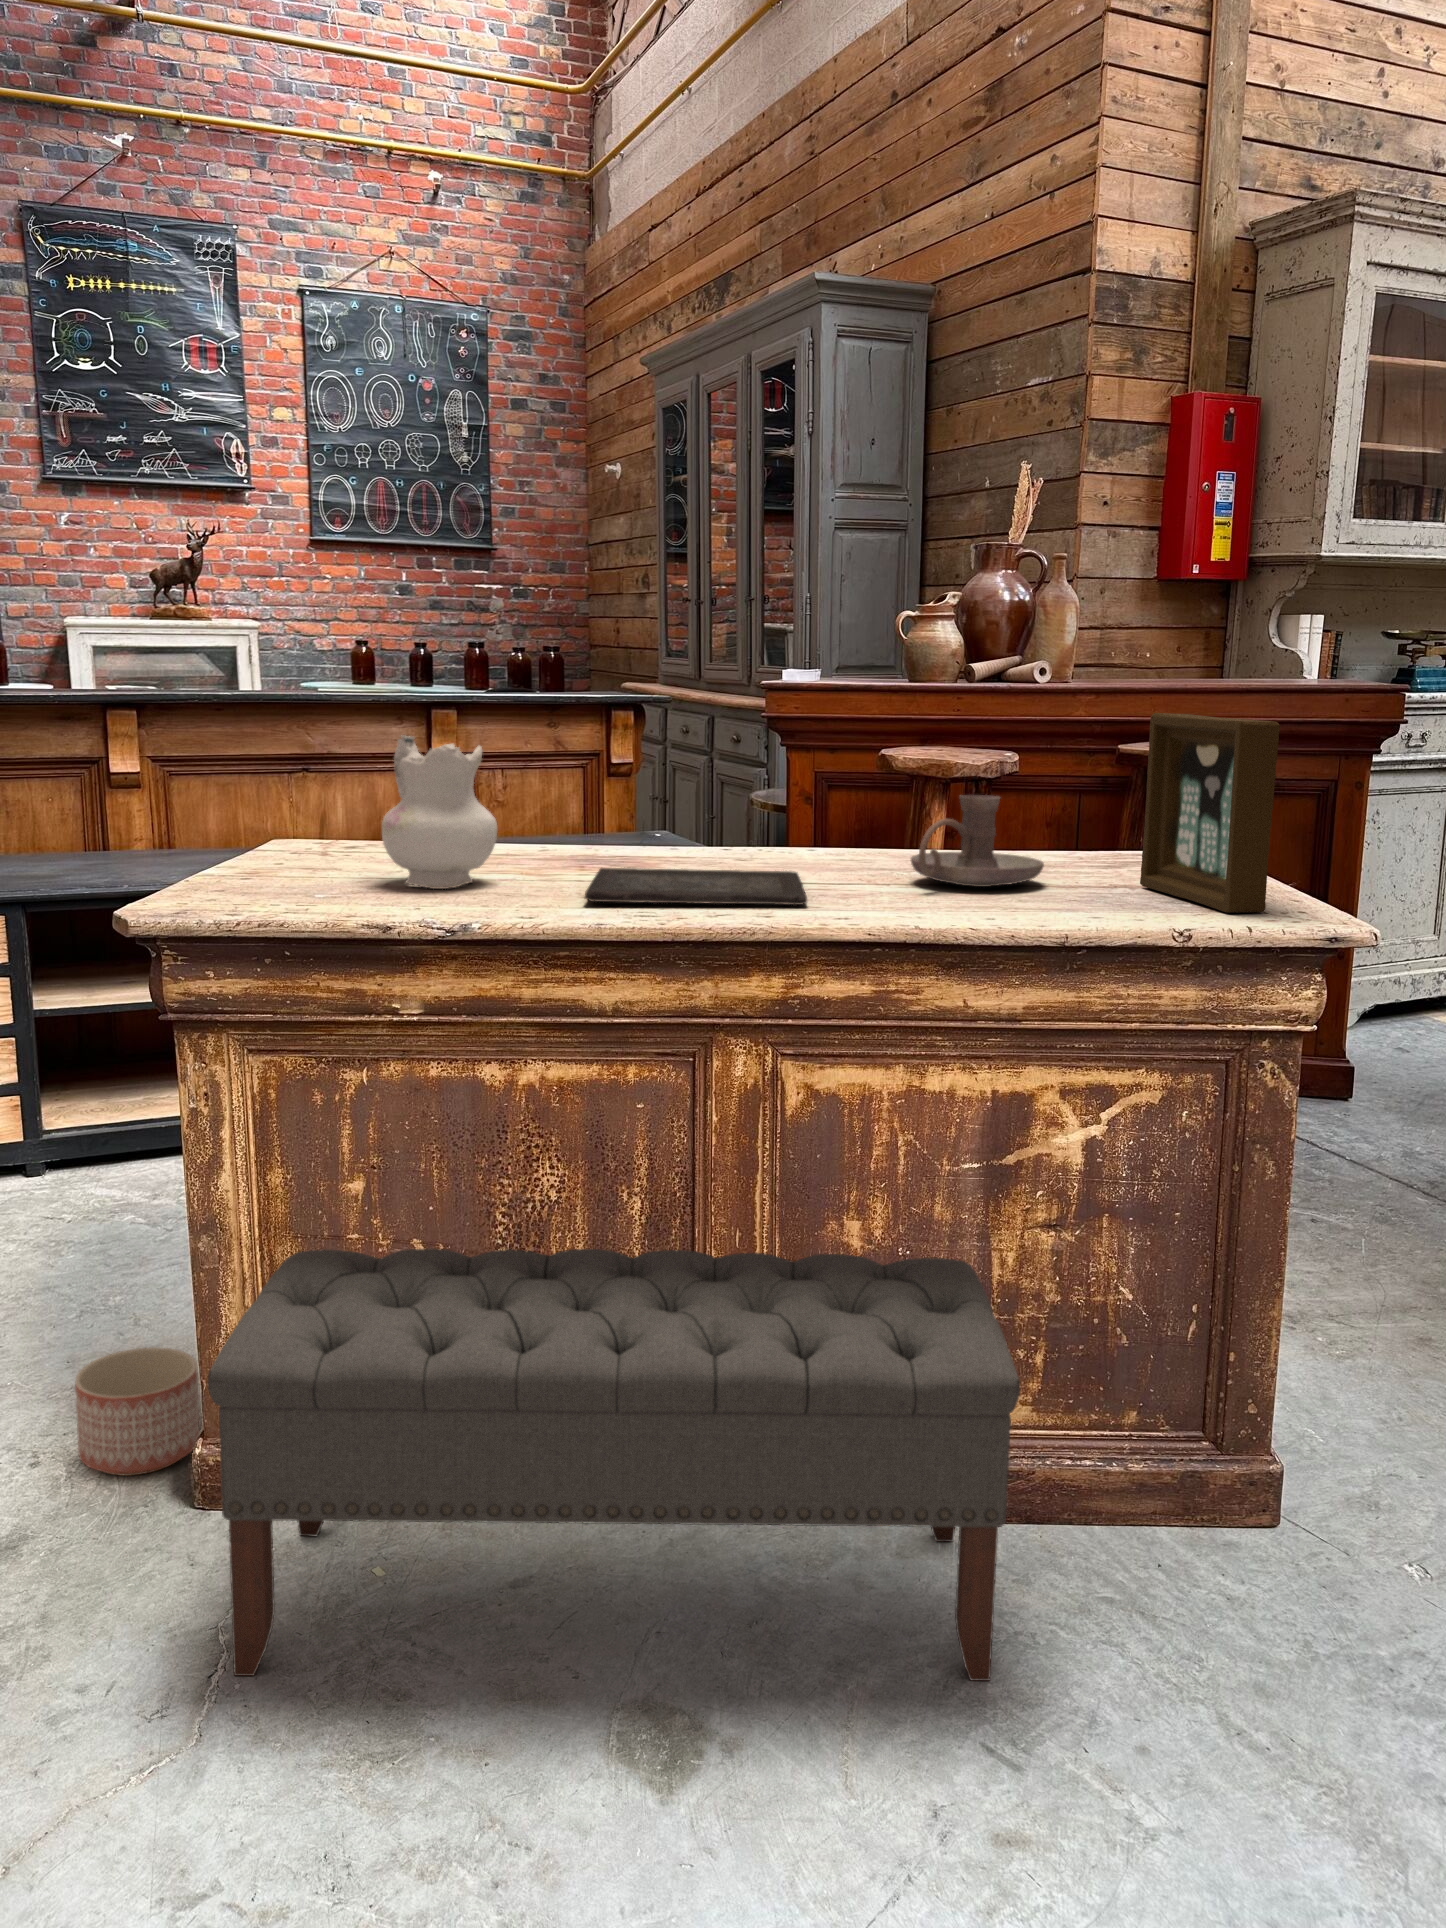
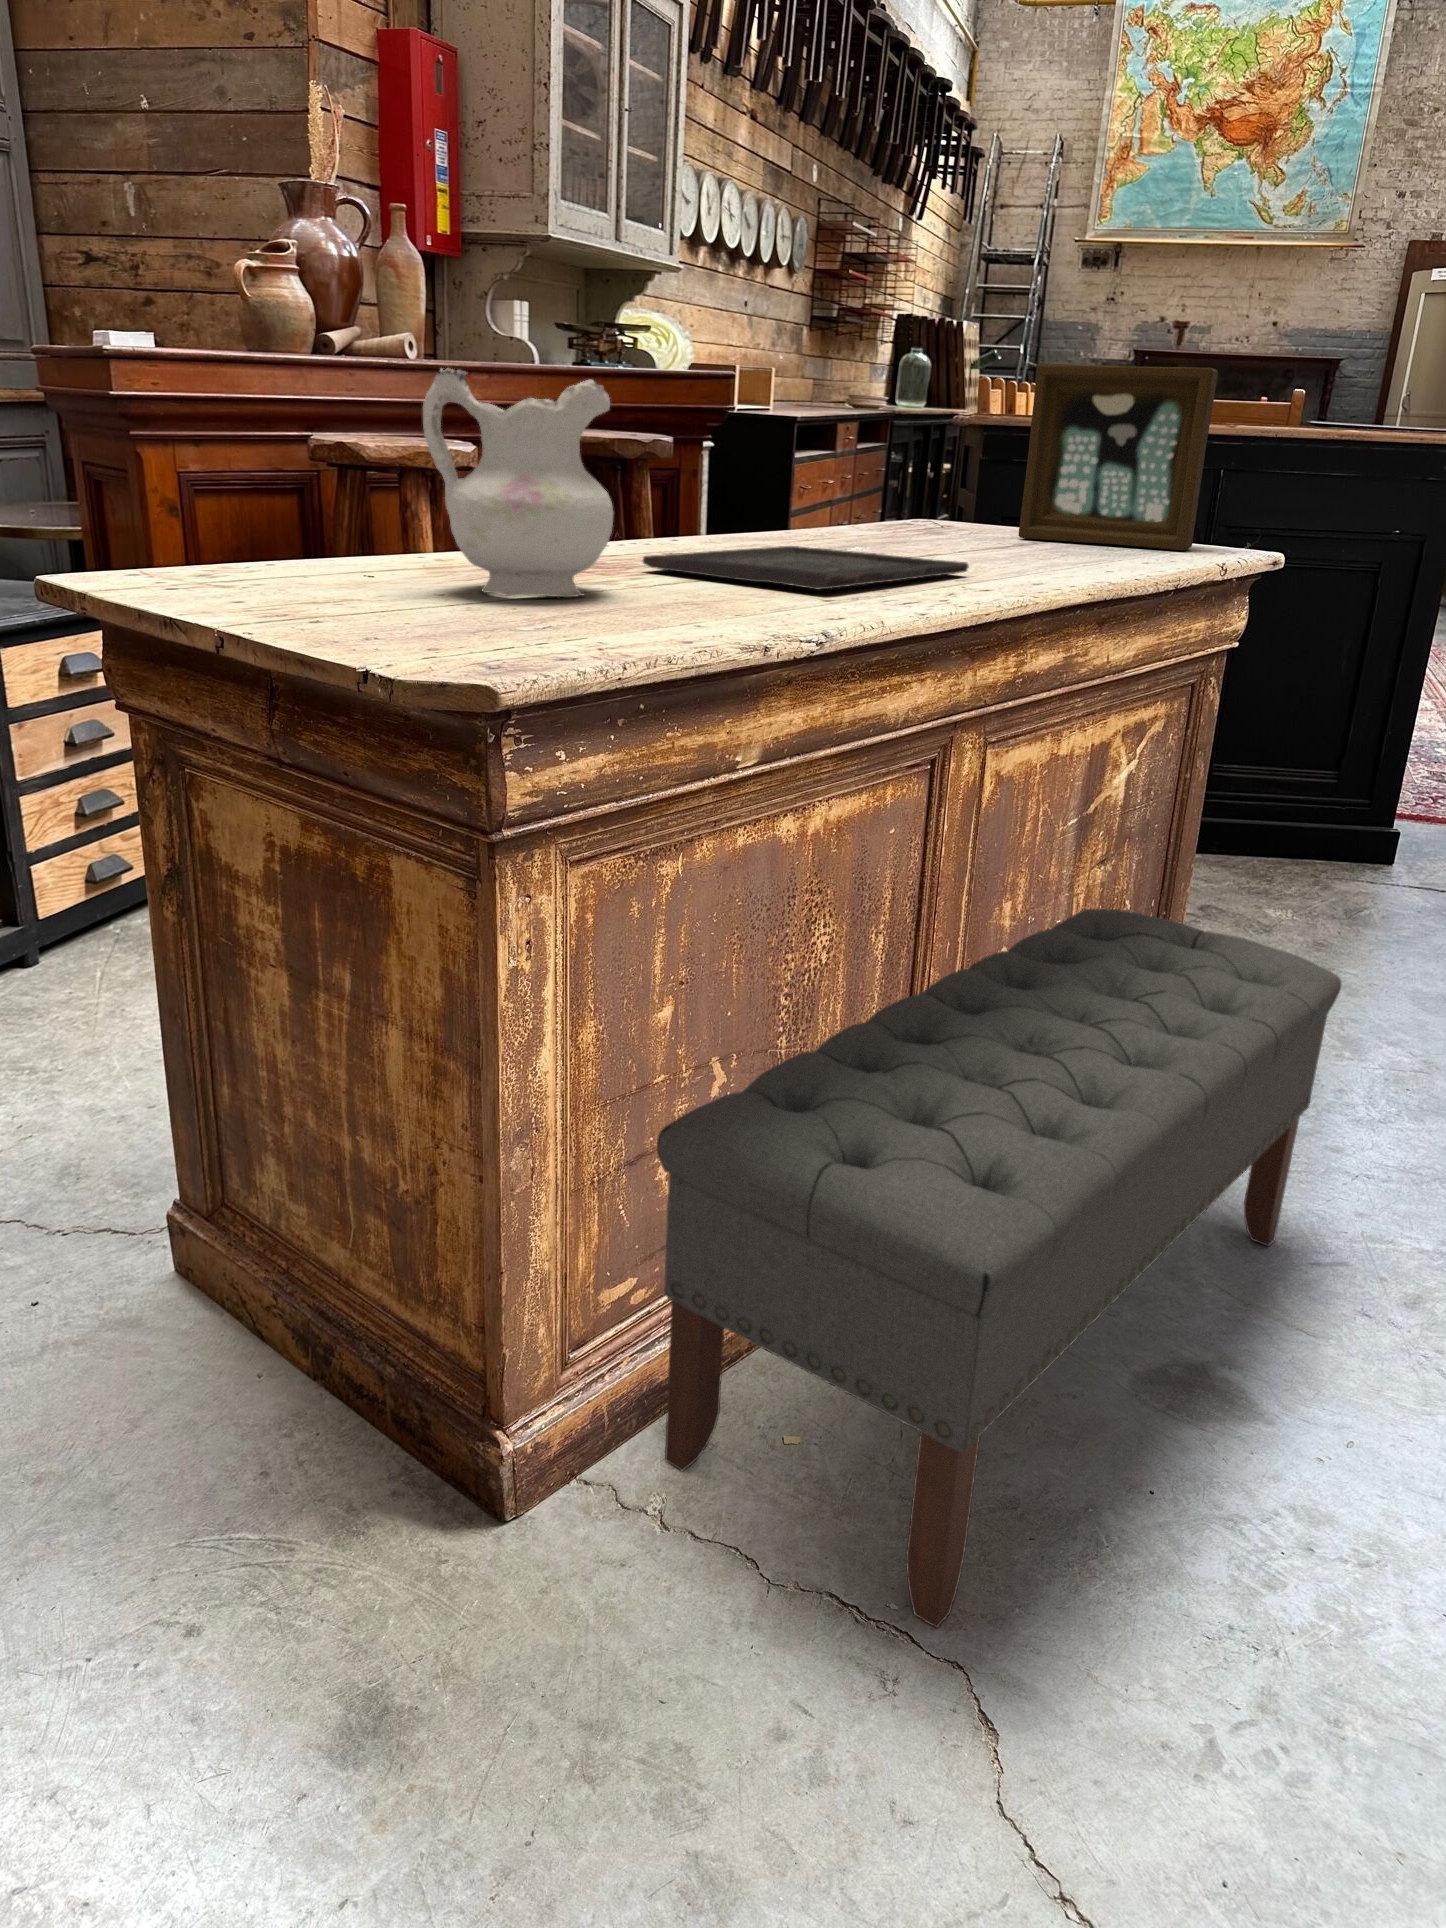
candle holder: present [911,795,1044,887] -> none [854,451,992,547]
planter: present [75,1347,200,1476] -> none [210,1353,398,1573]

